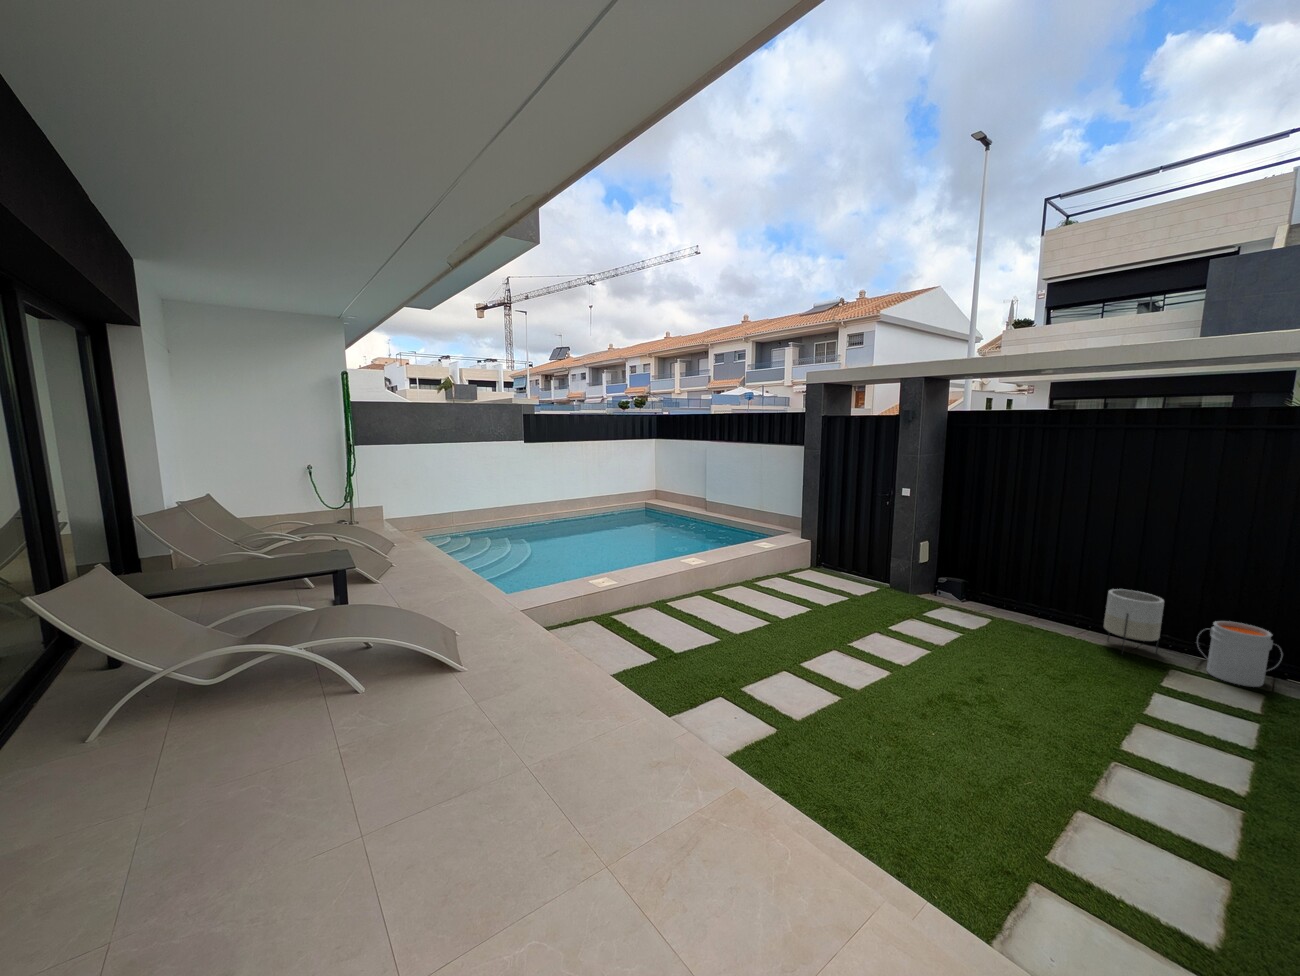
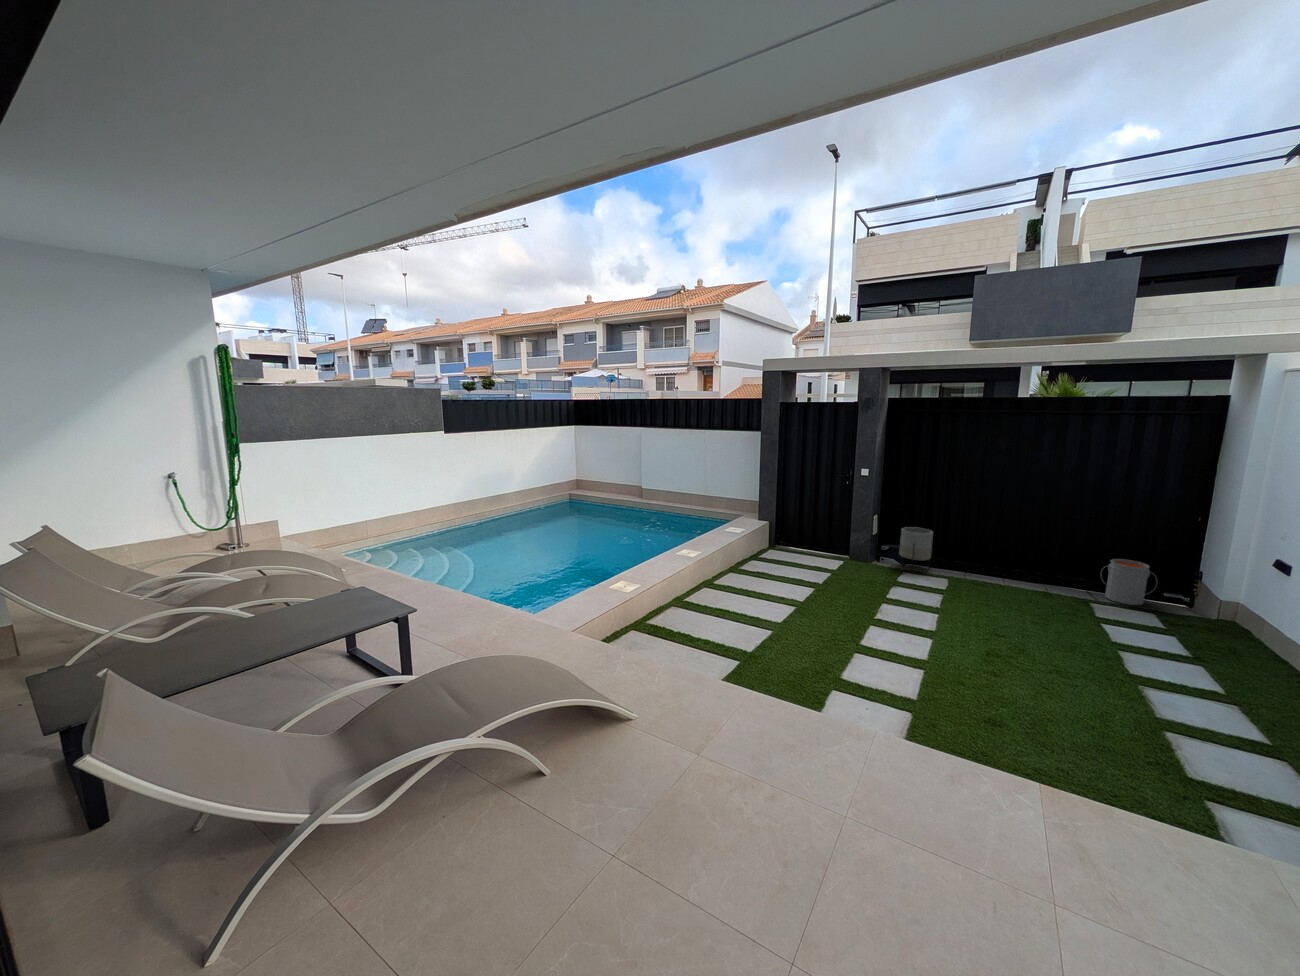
planter: present [1104,589,1164,654] -> present [899,527,933,568]

